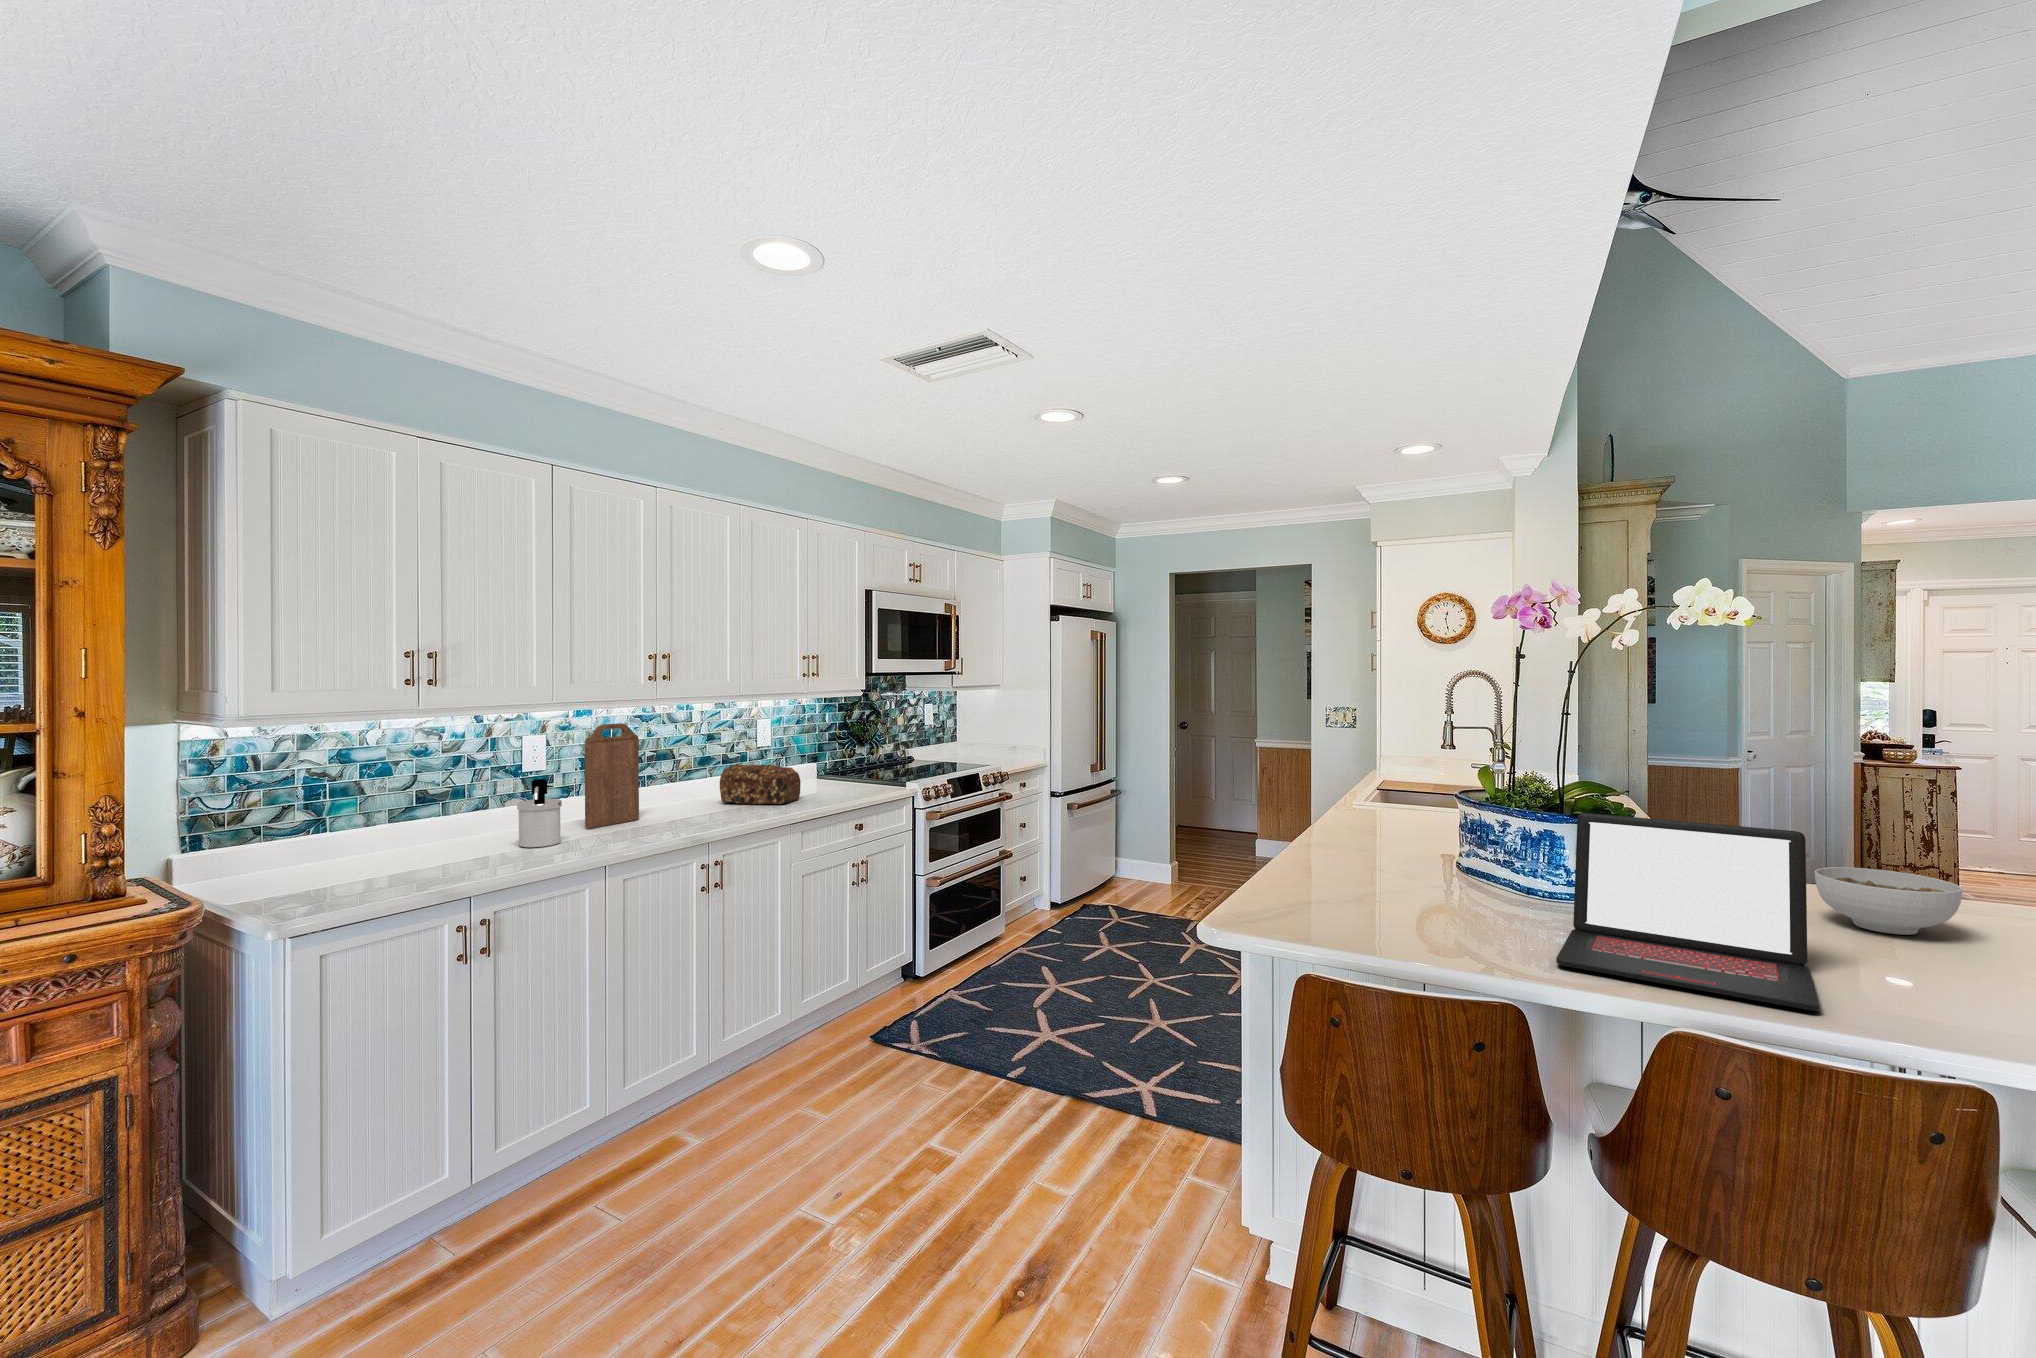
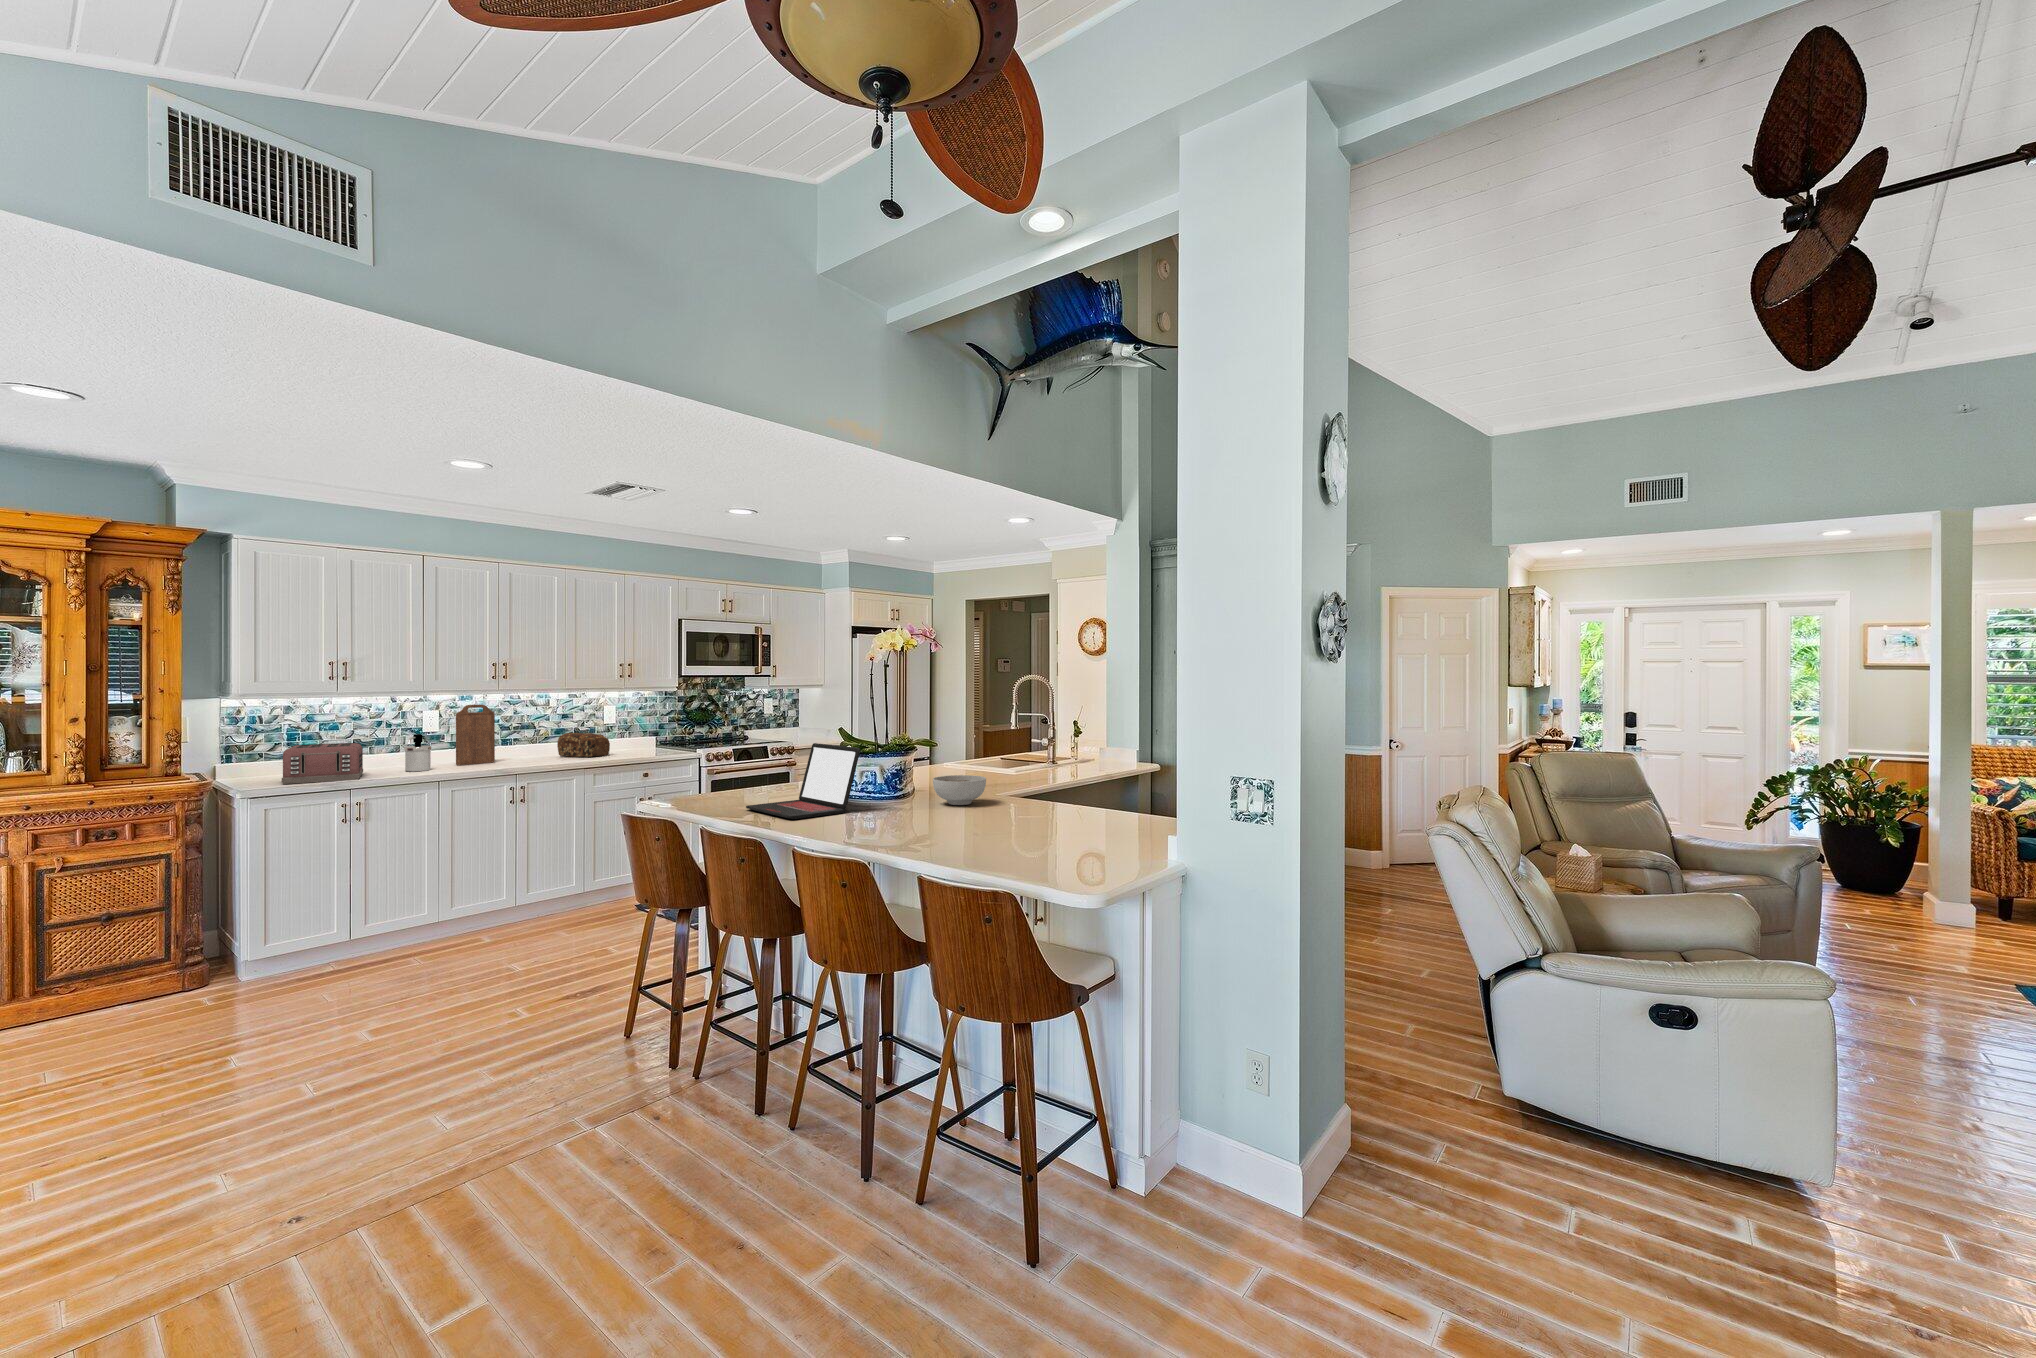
toaster: none [319,800,470,894] -> present [282,743,363,784]

